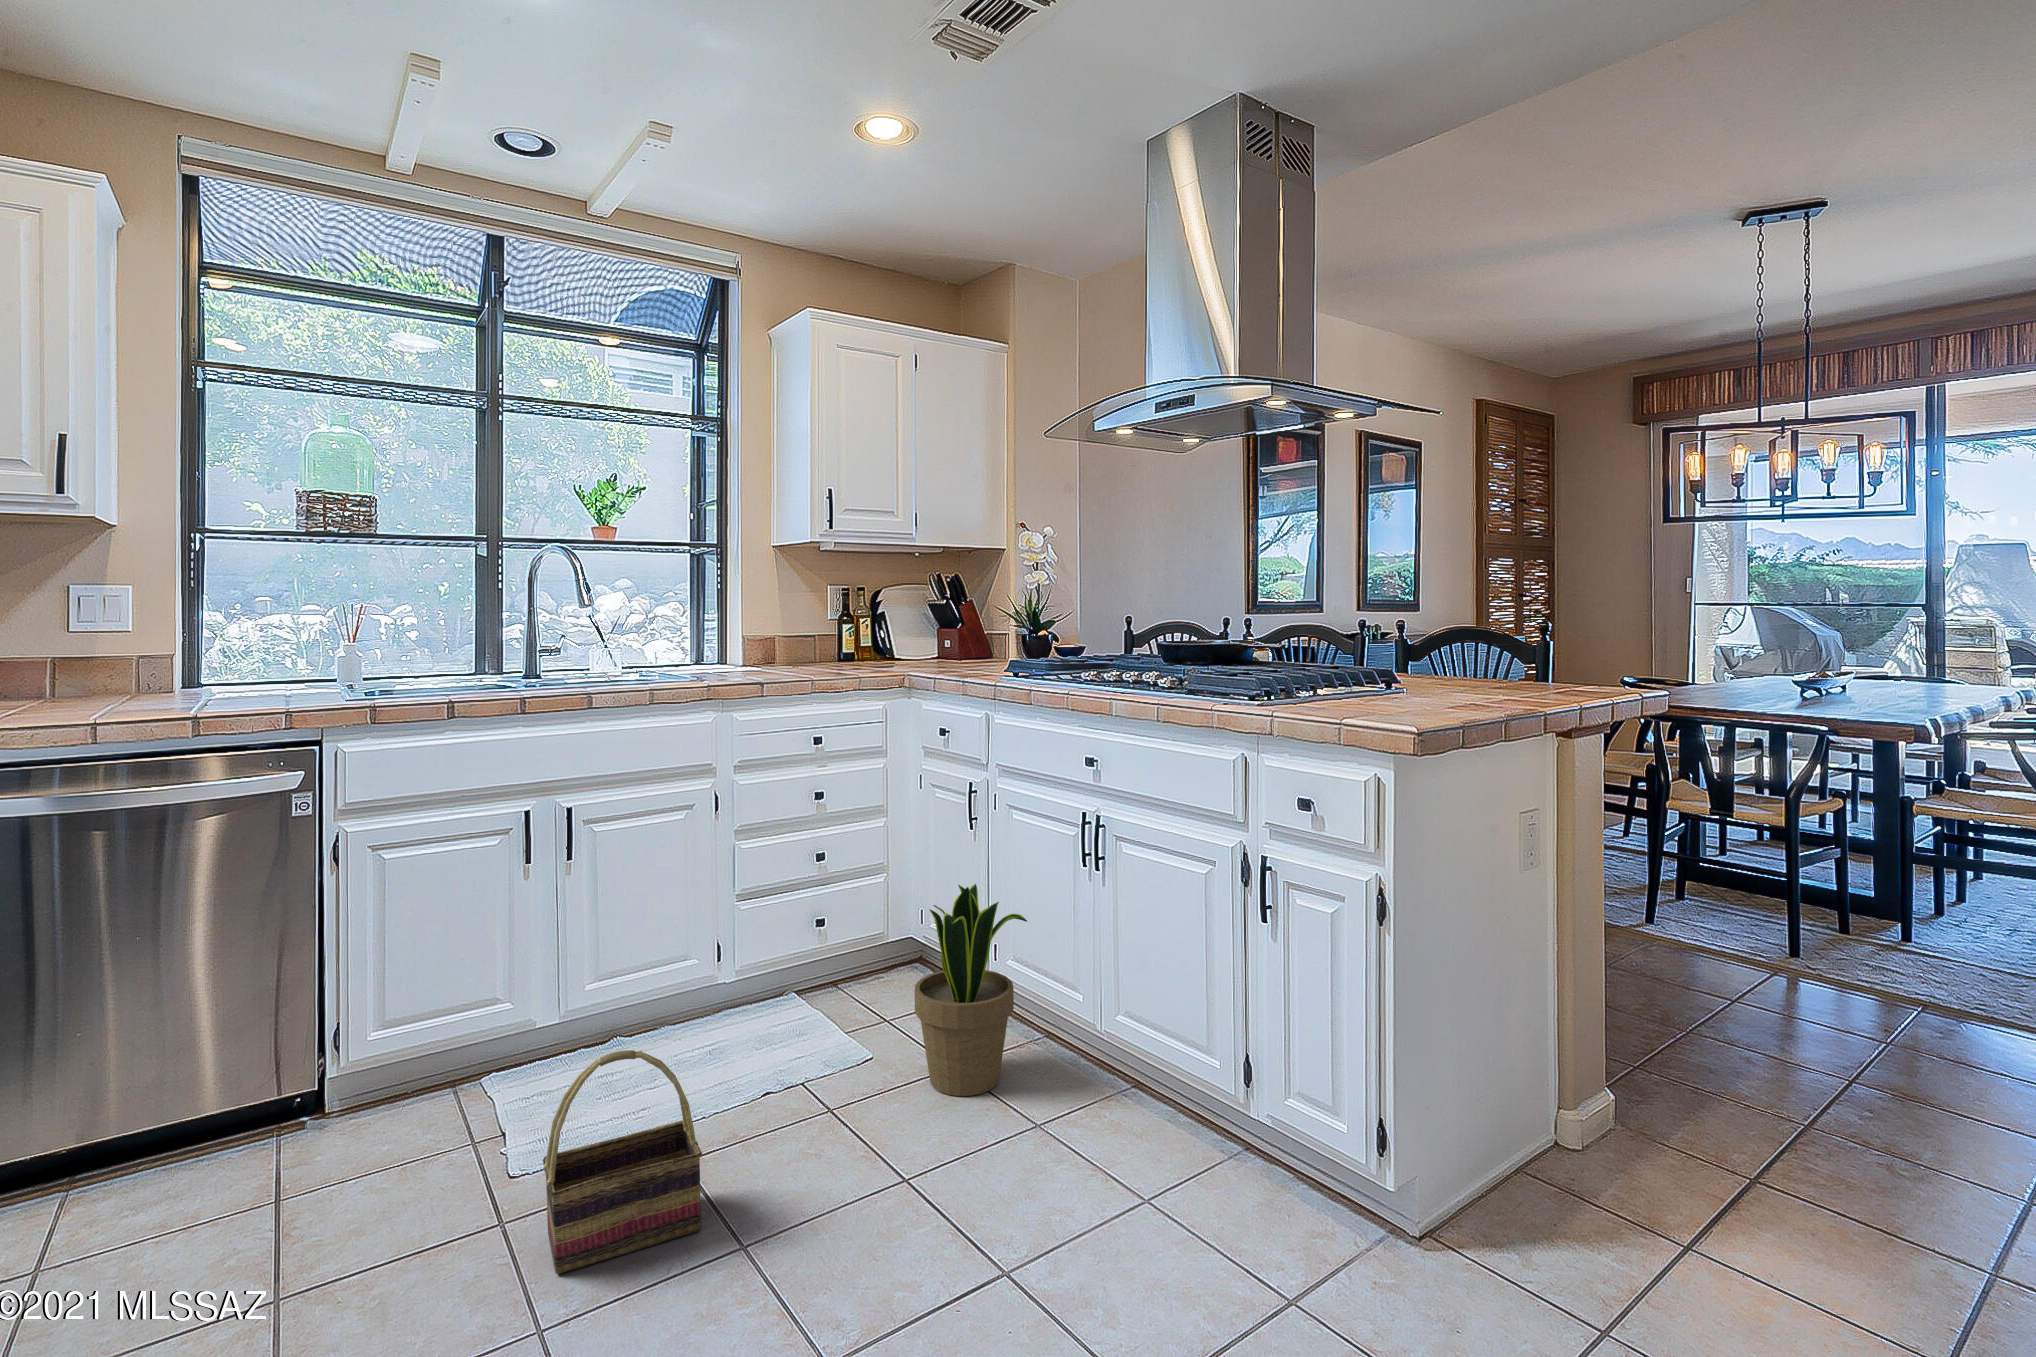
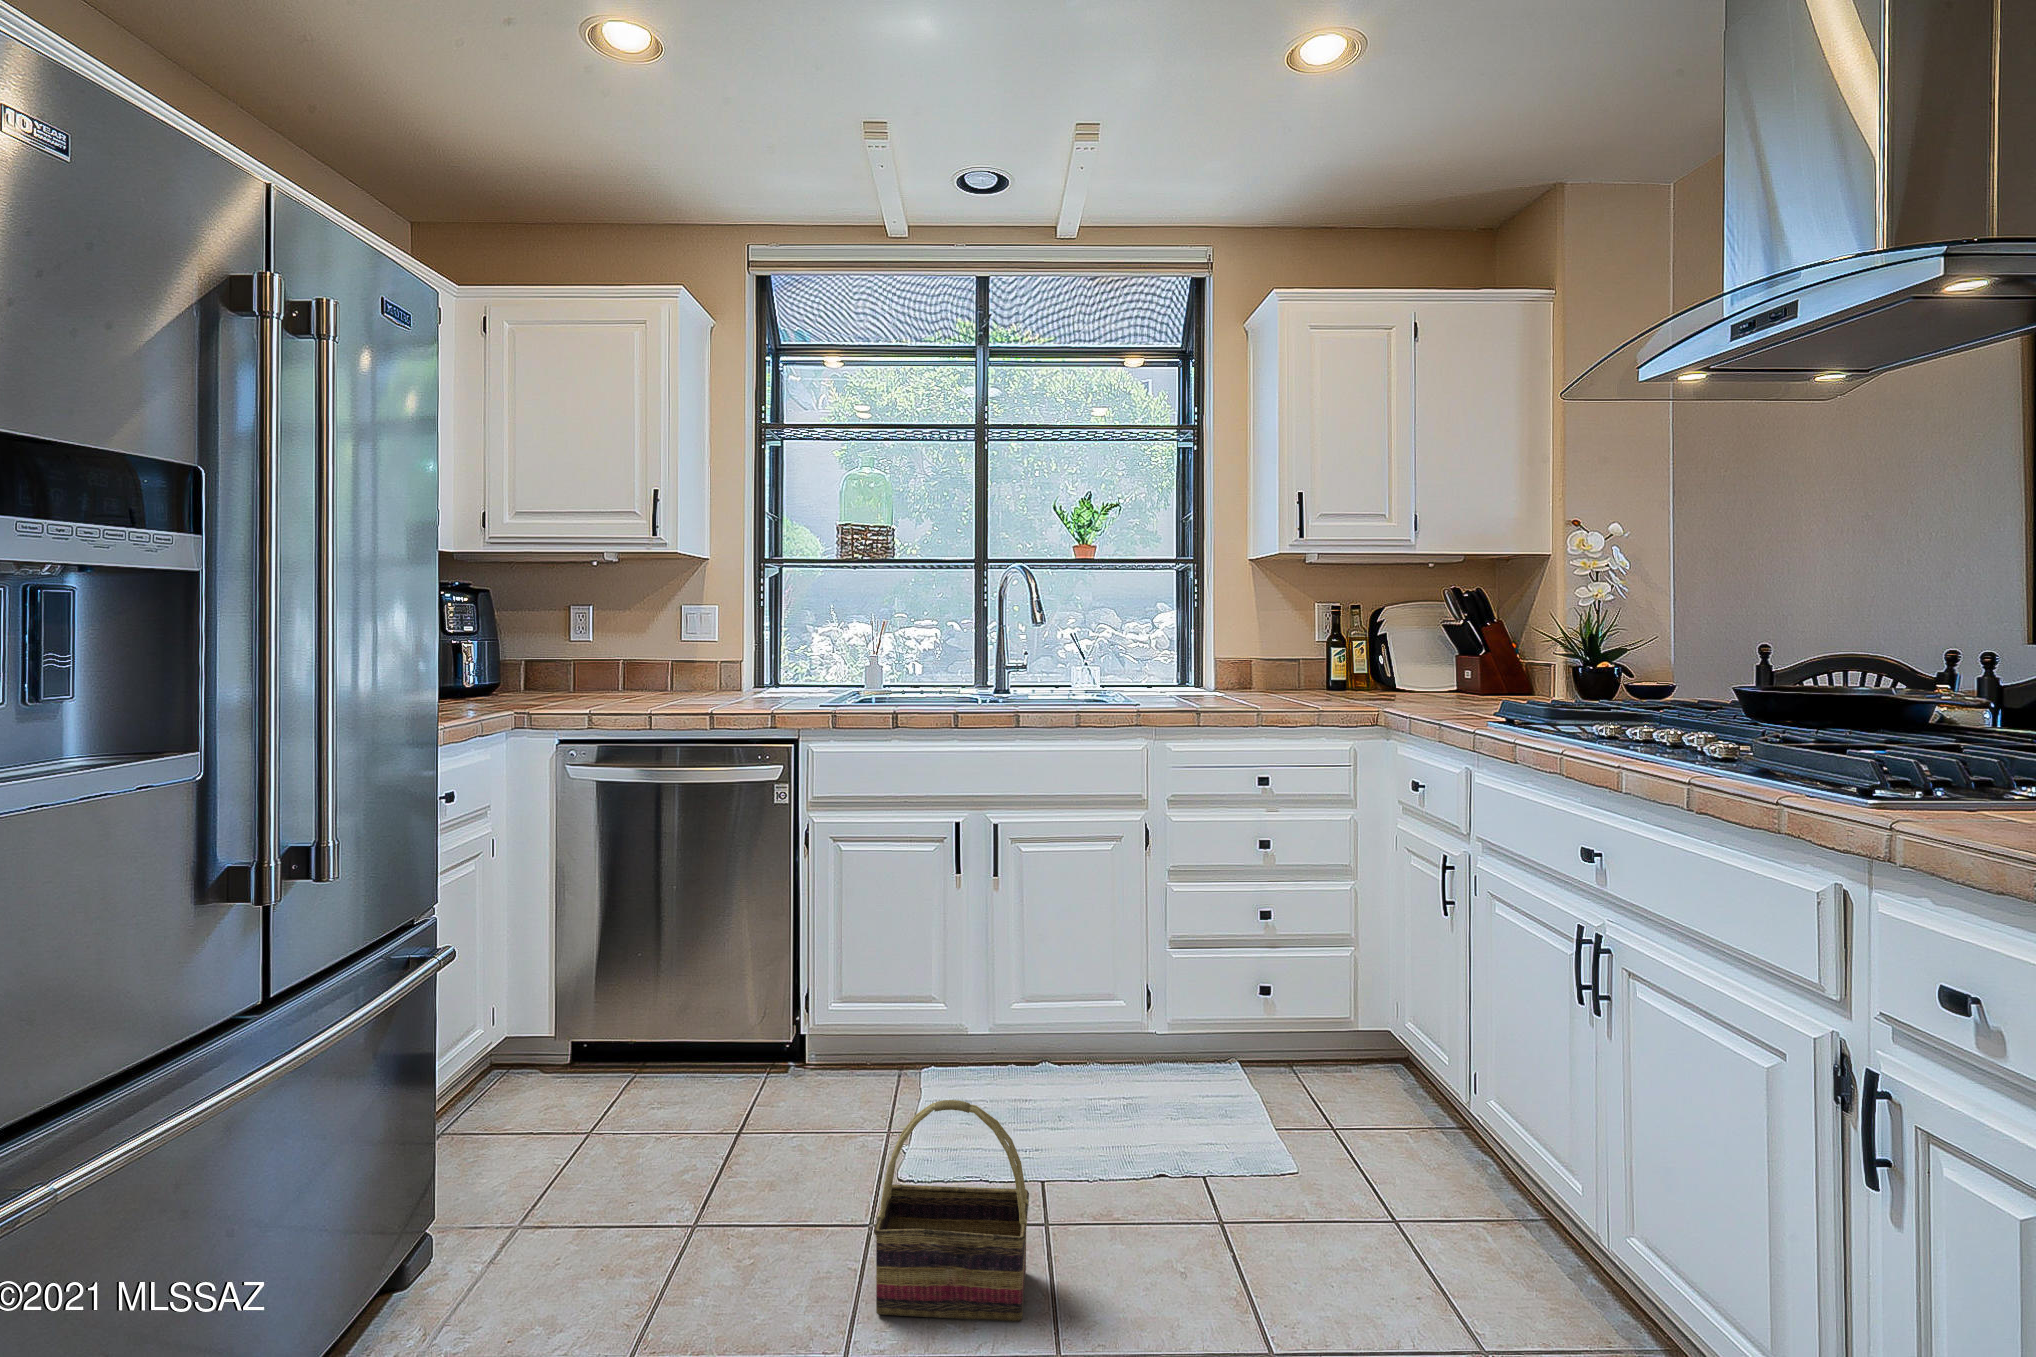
potted plant: present [915,884,1027,1096] -> none [1328,985,1490,1264]

